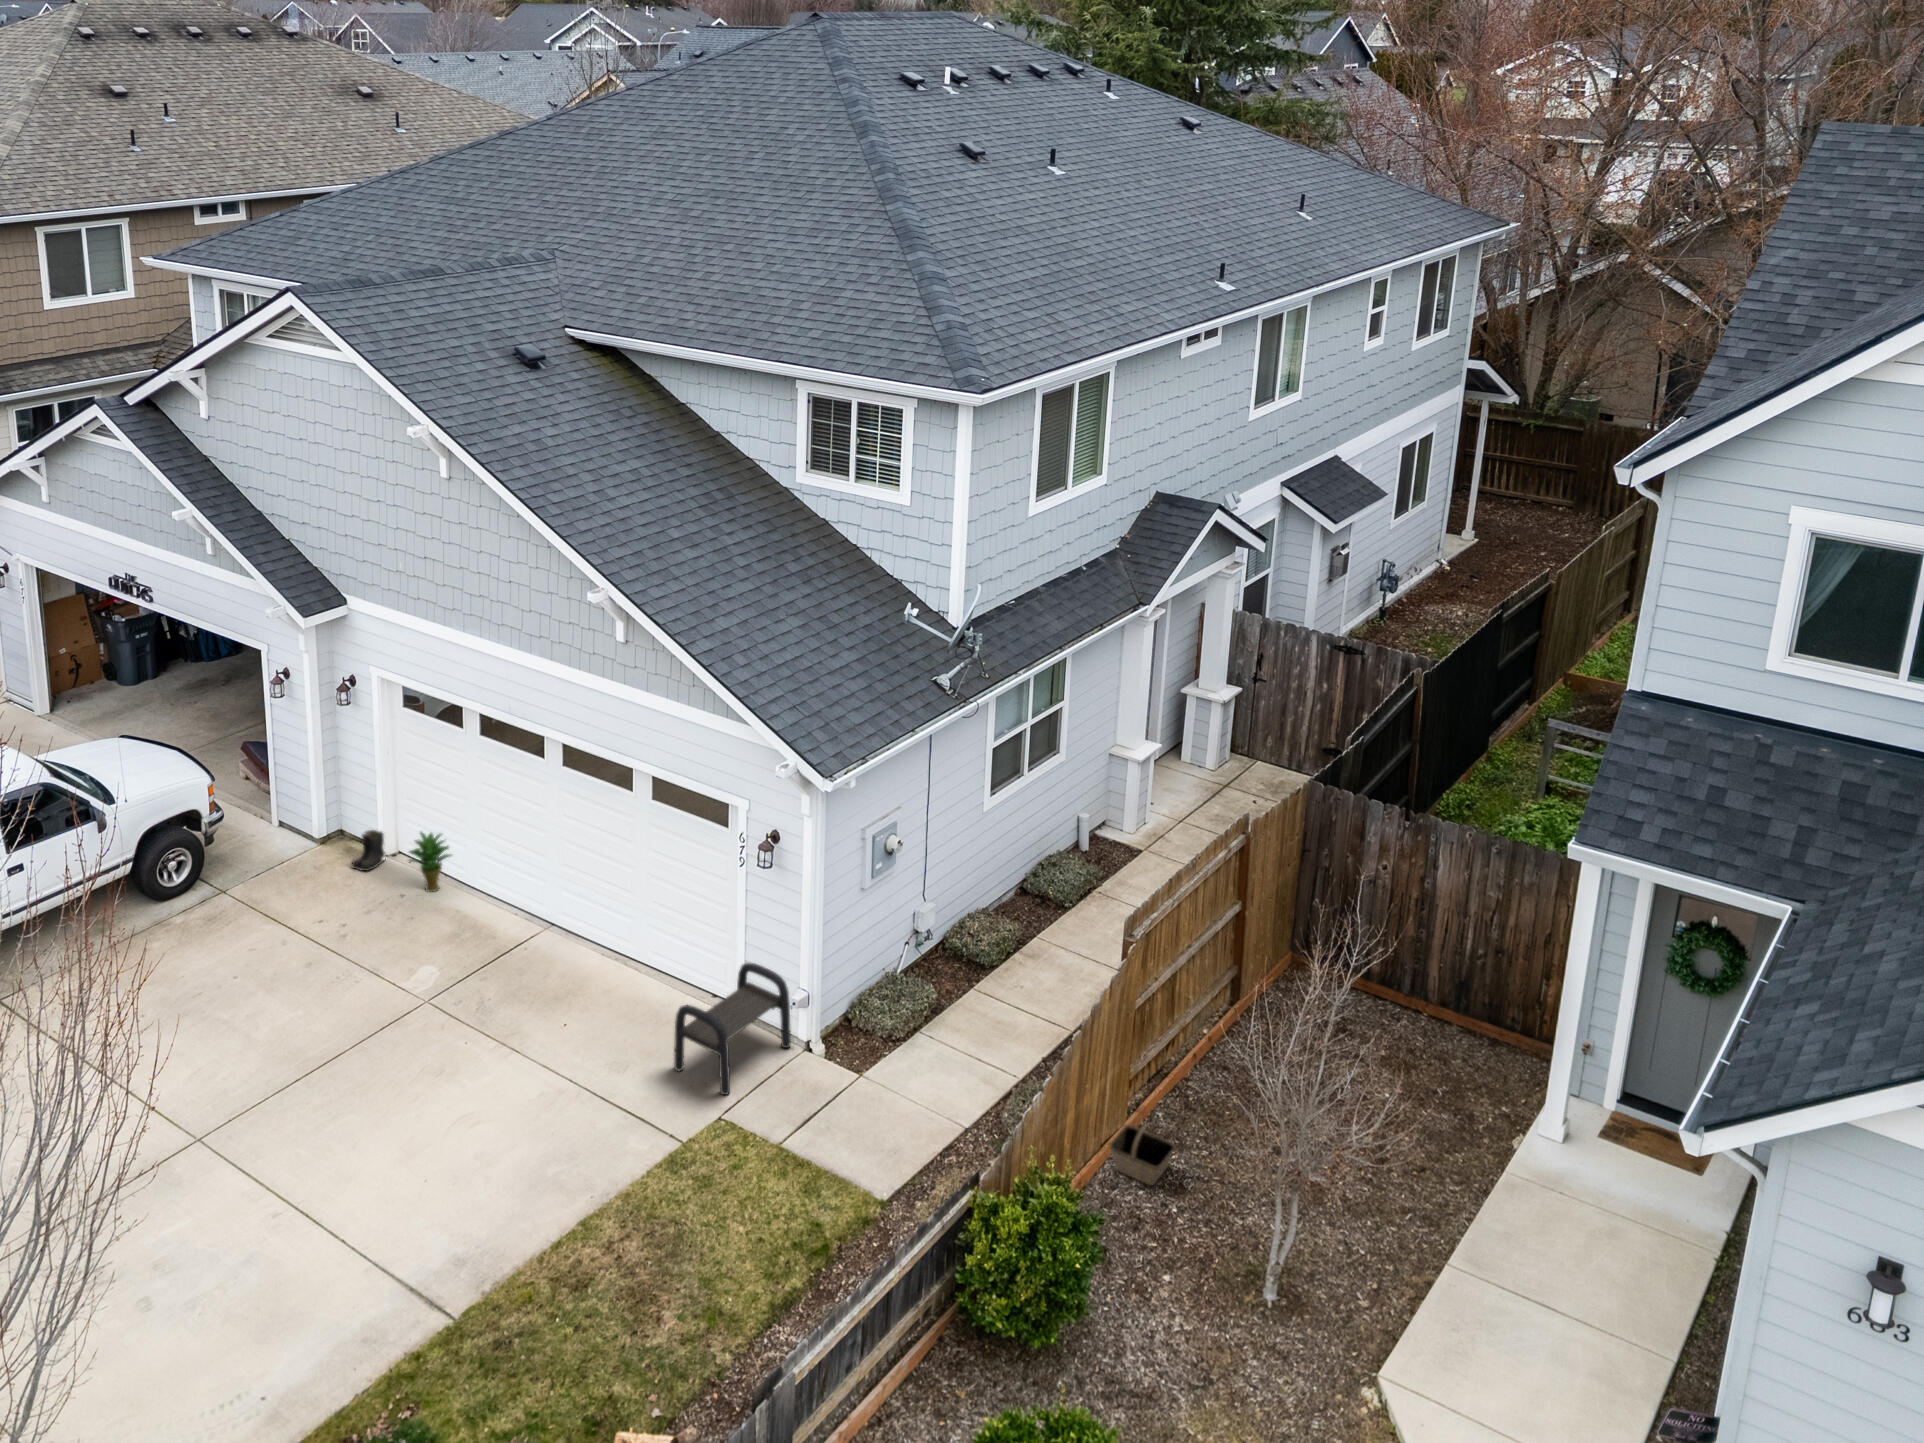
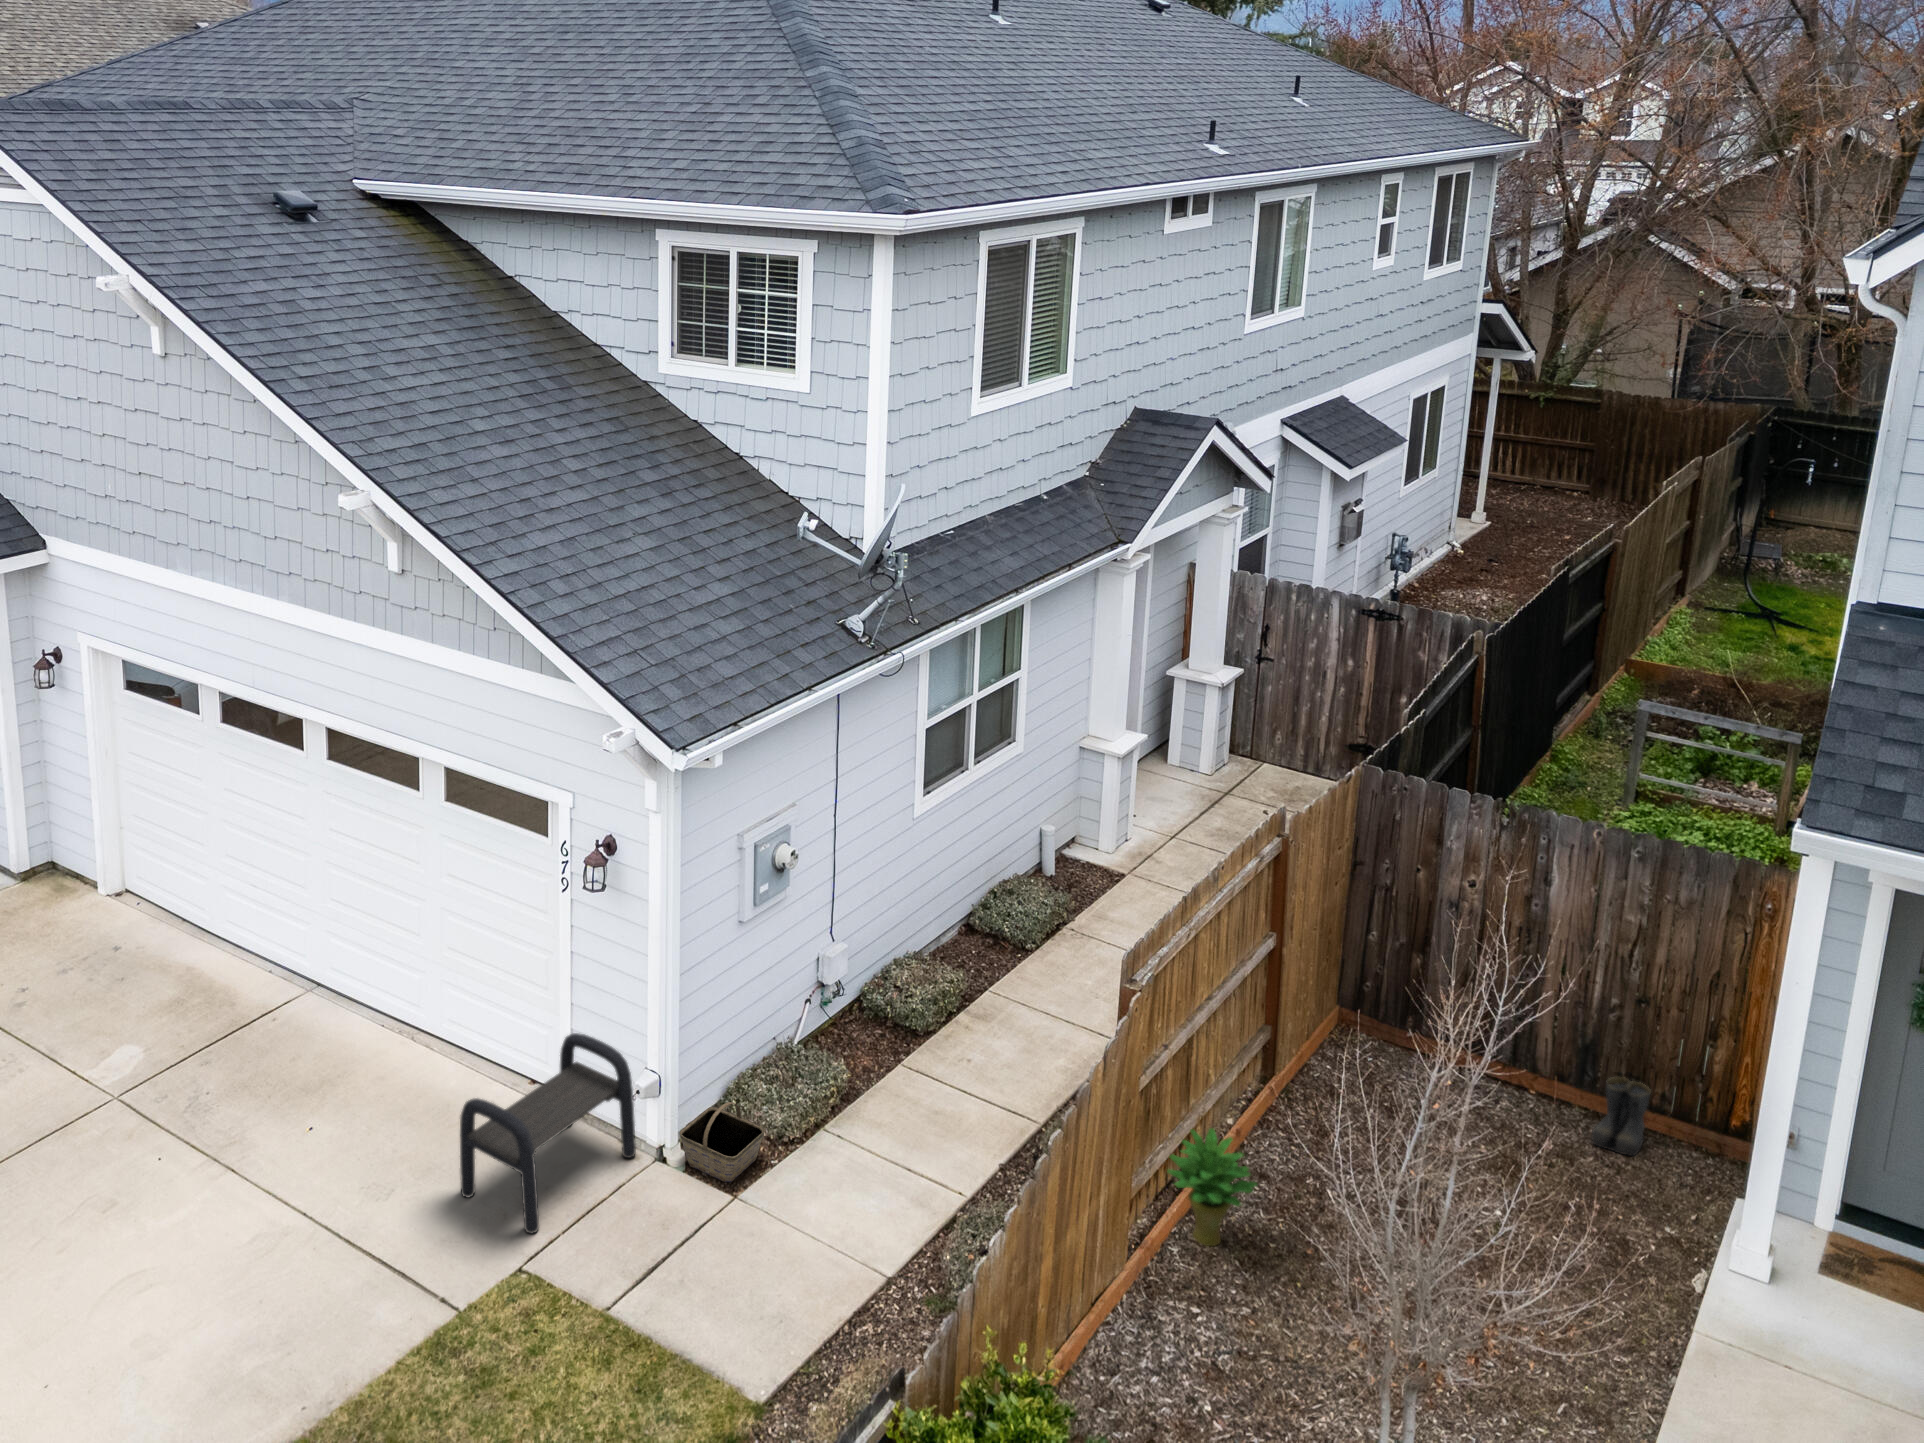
boots: present [352,830,385,871] -> present [1591,1077,1651,1156]
potted plant: present [409,831,451,892] -> present [1167,1128,1257,1246]
basket: present [1110,1123,1176,1185] -> present [680,1102,764,1182]

